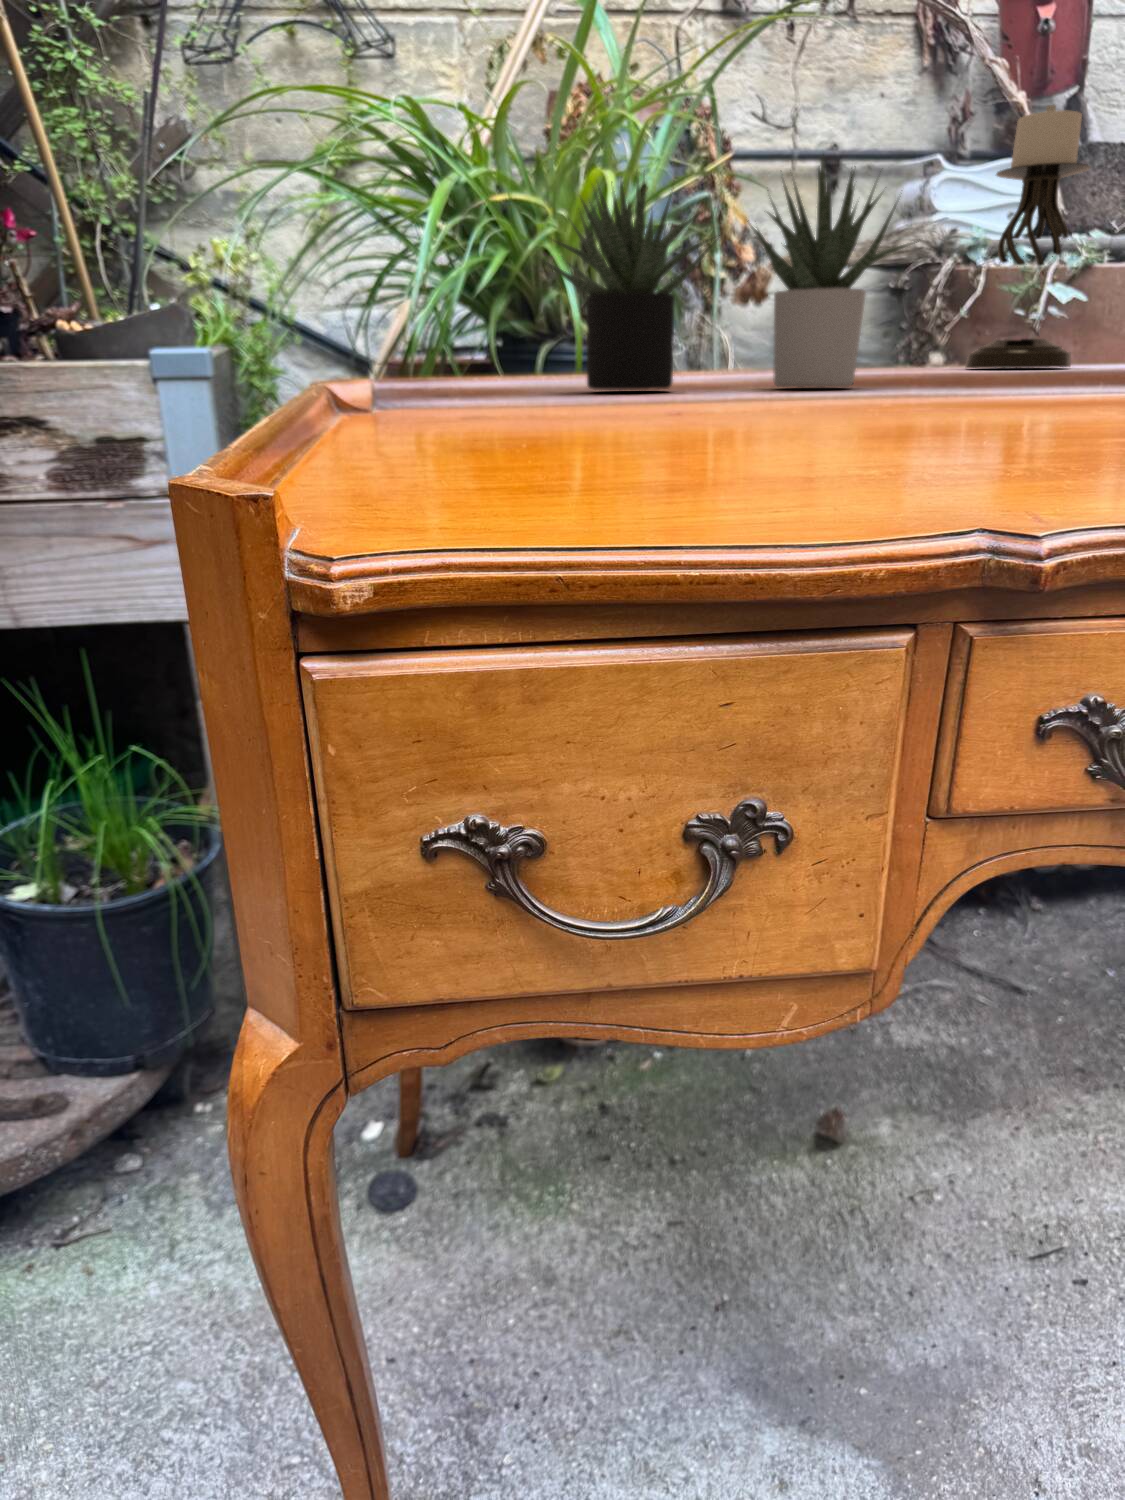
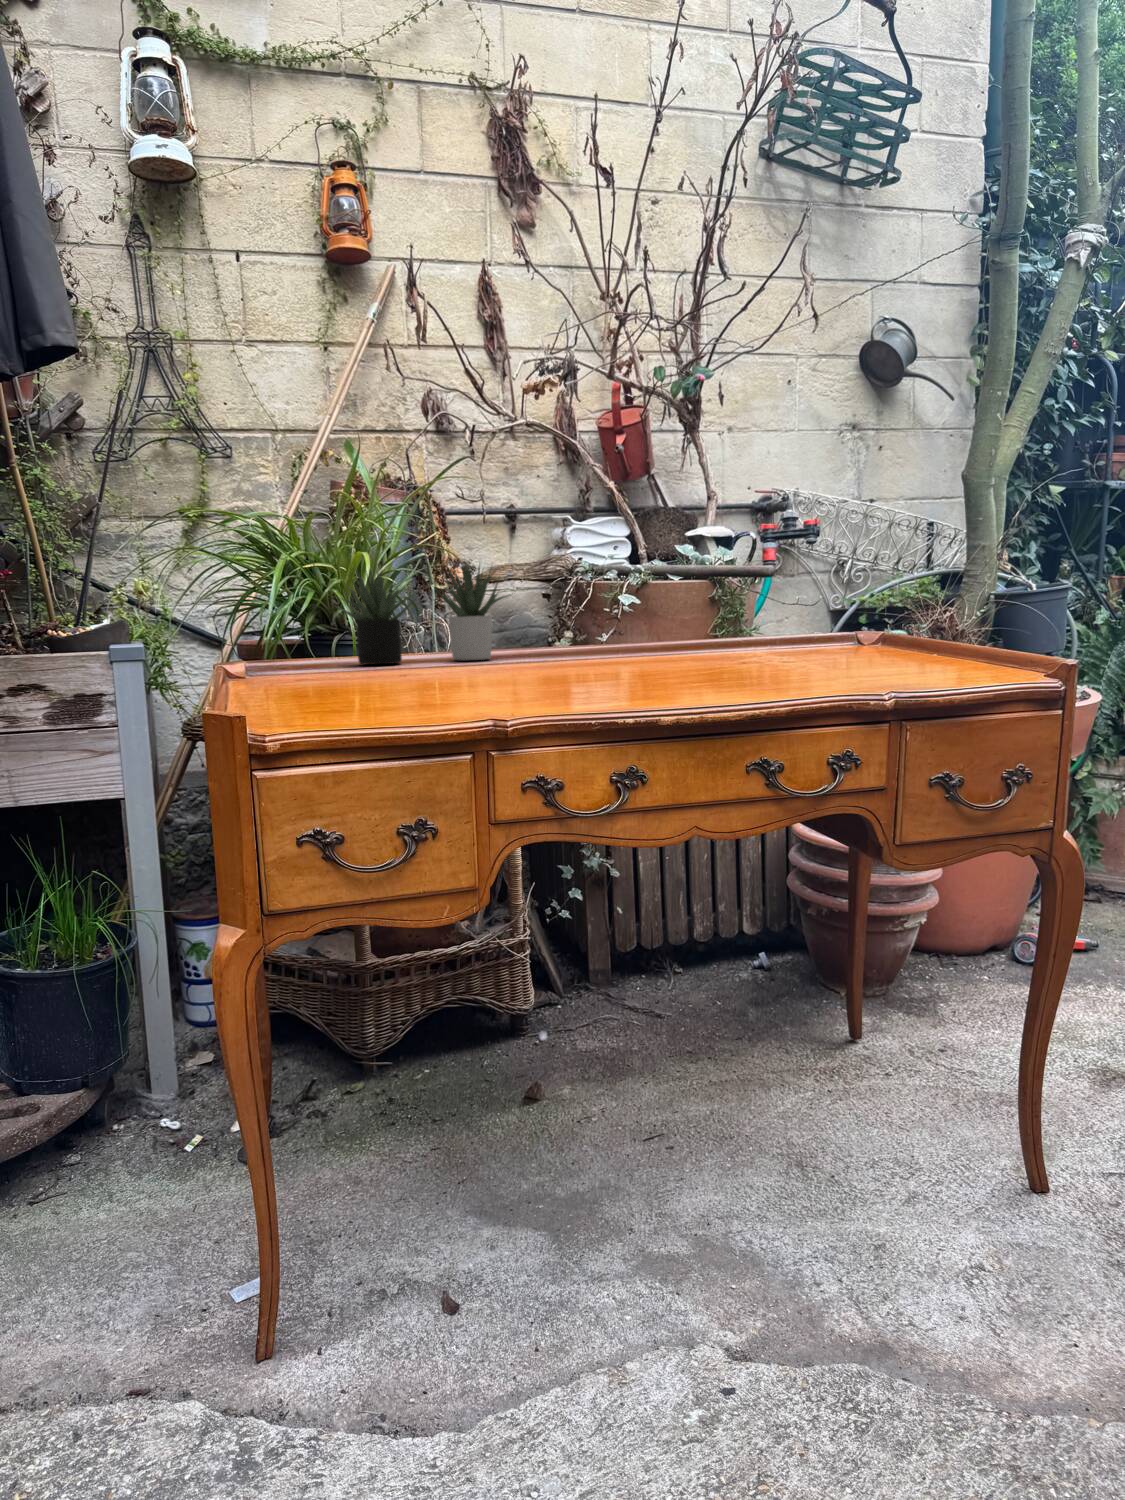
candle holder: present [965,105,1090,368] -> none [587,502,642,638]

